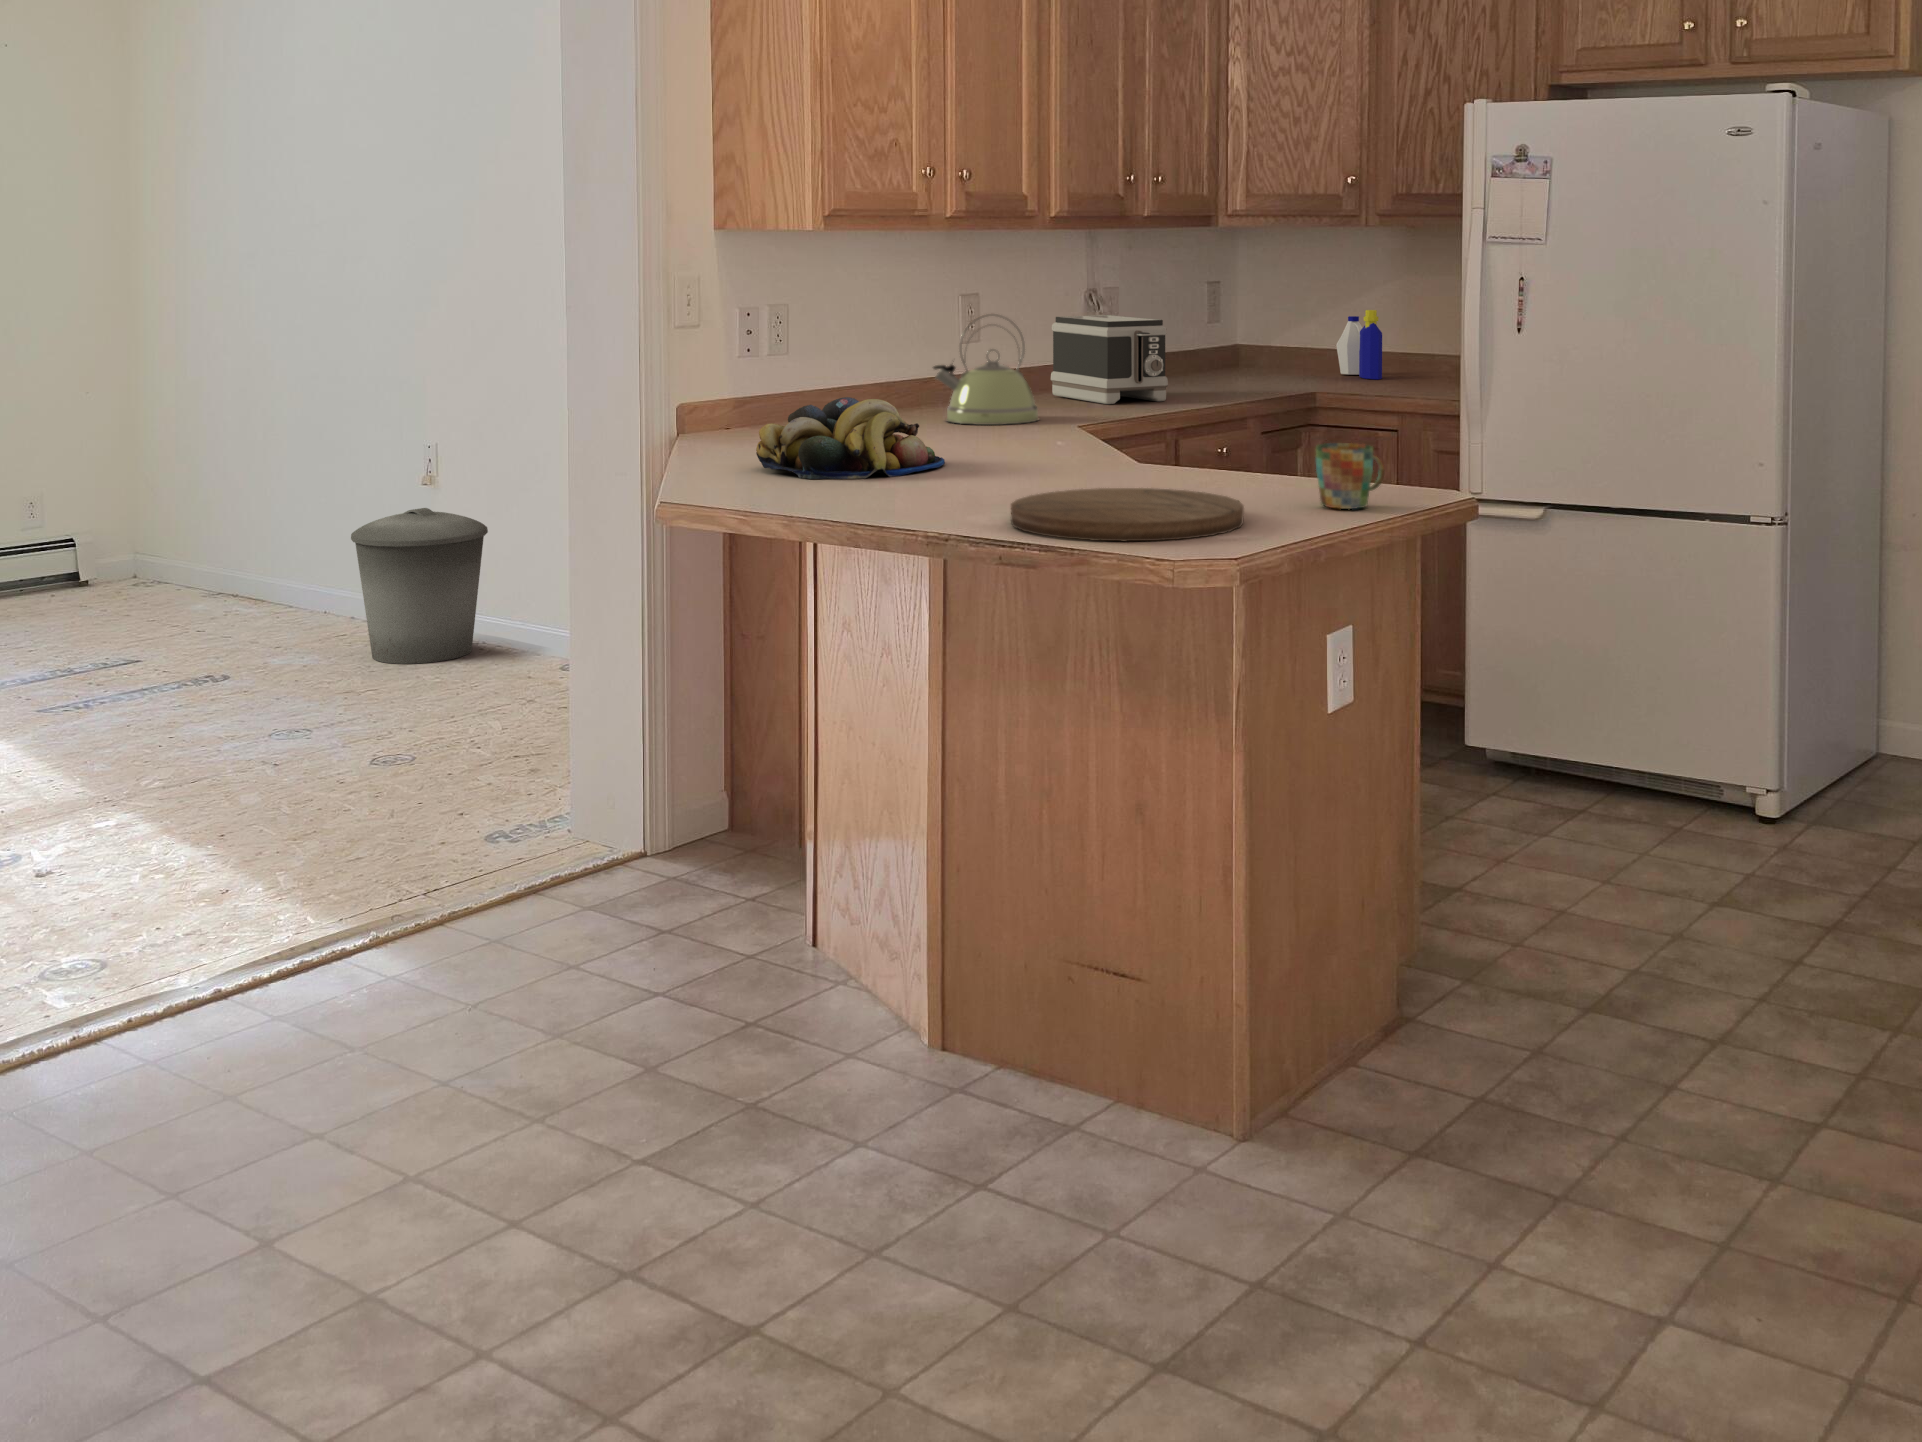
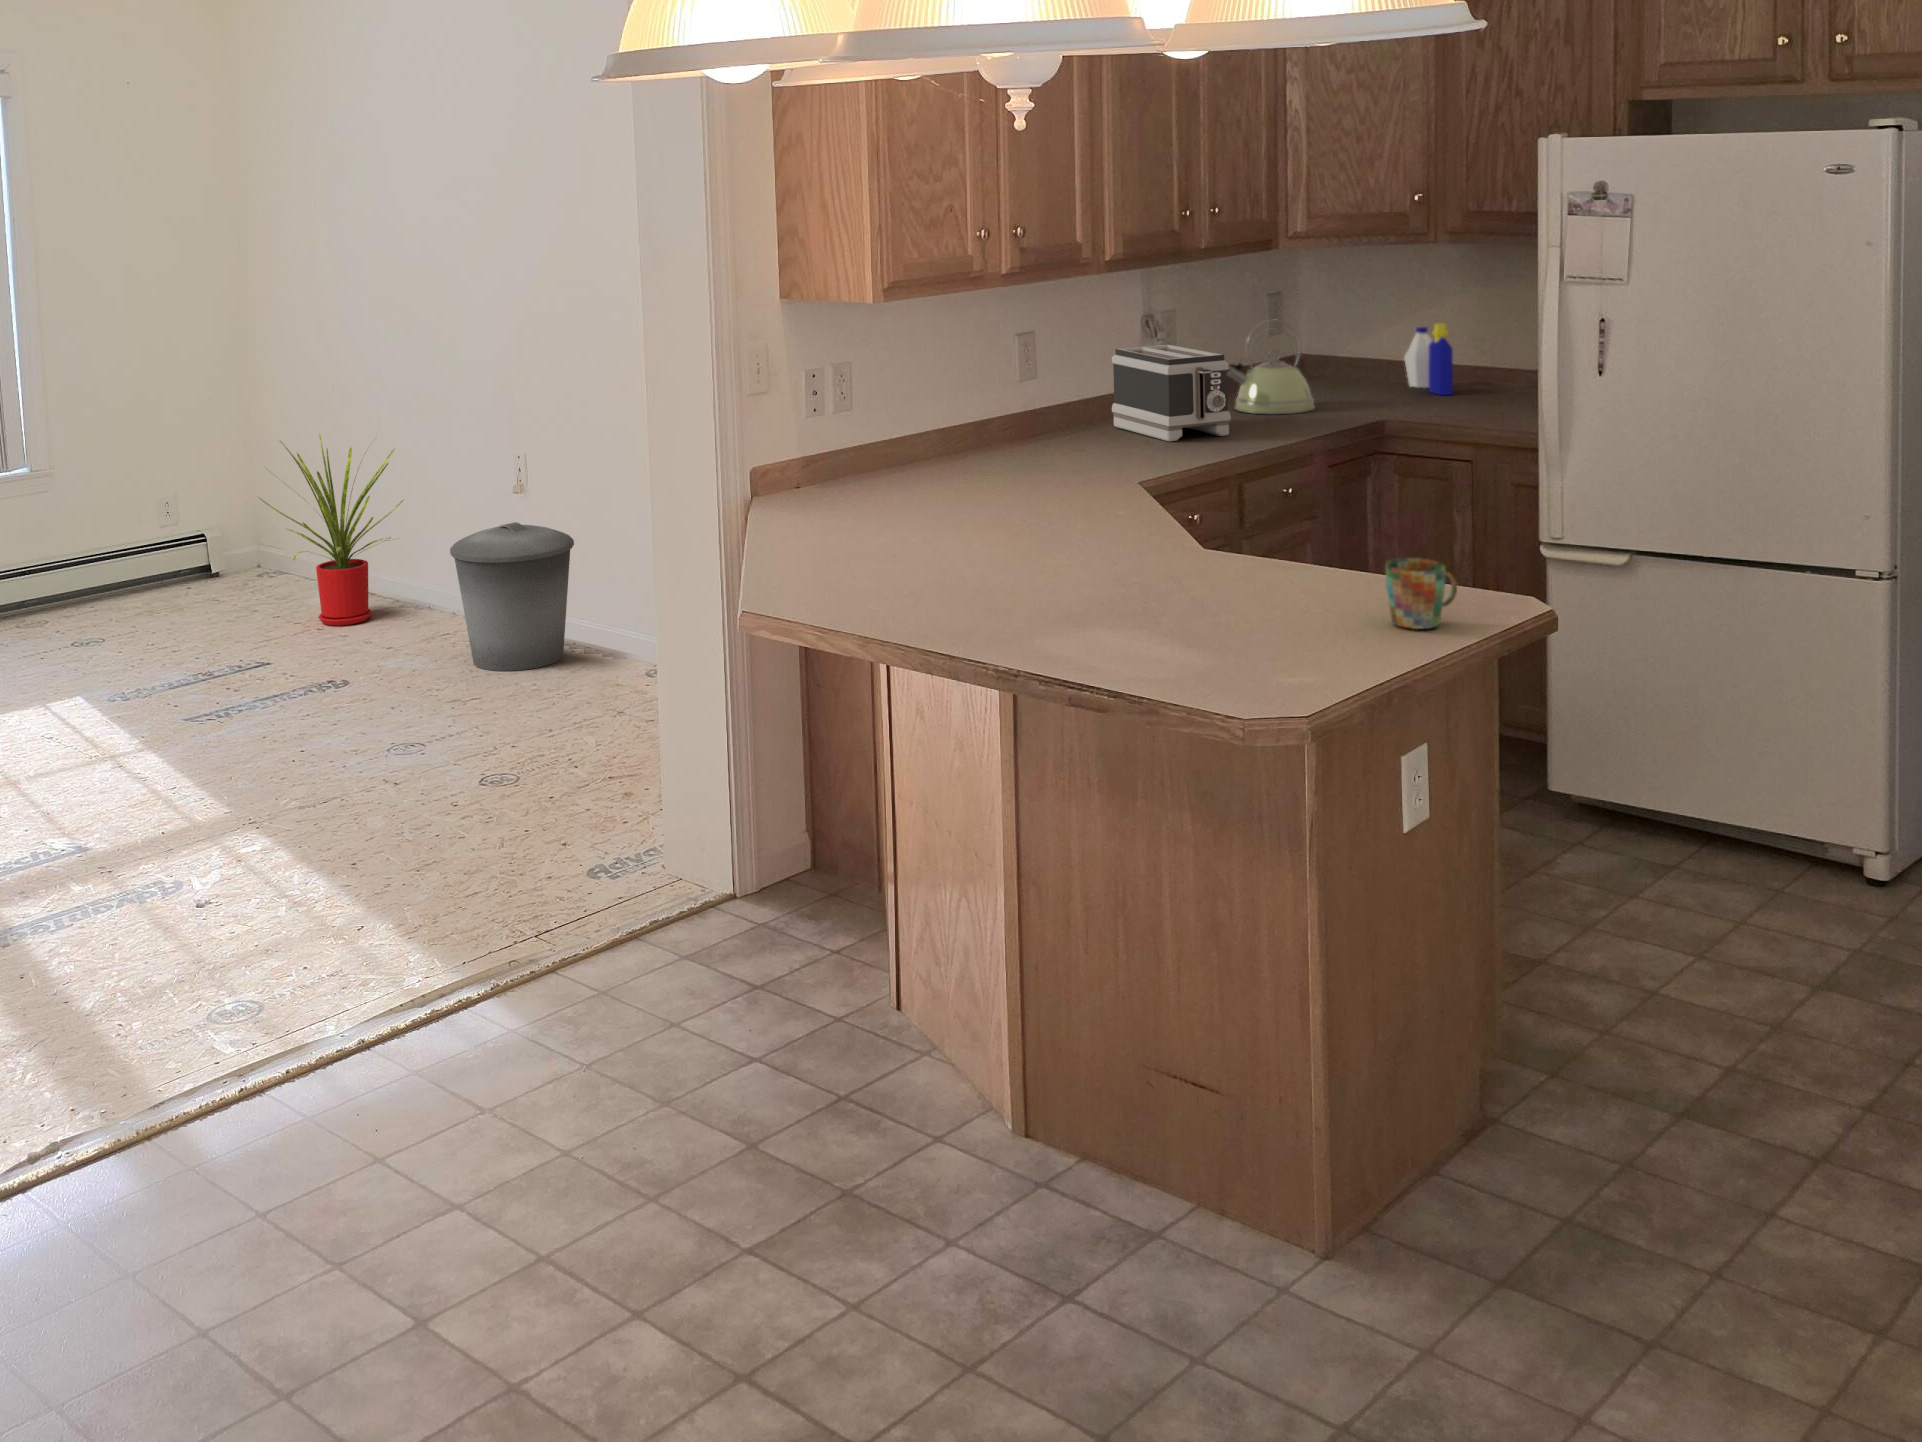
kettle: present [933,314,1039,425] -> present [1227,320,1315,414]
fruit bowl: present [756,397,945,479] -> none [830,478,1011,571]
house plant: none [137,421,304,626] -> present [258,434,404,626]
cutting board: present [1011,488,1244,541] -> none [1080,603,1313,681]

